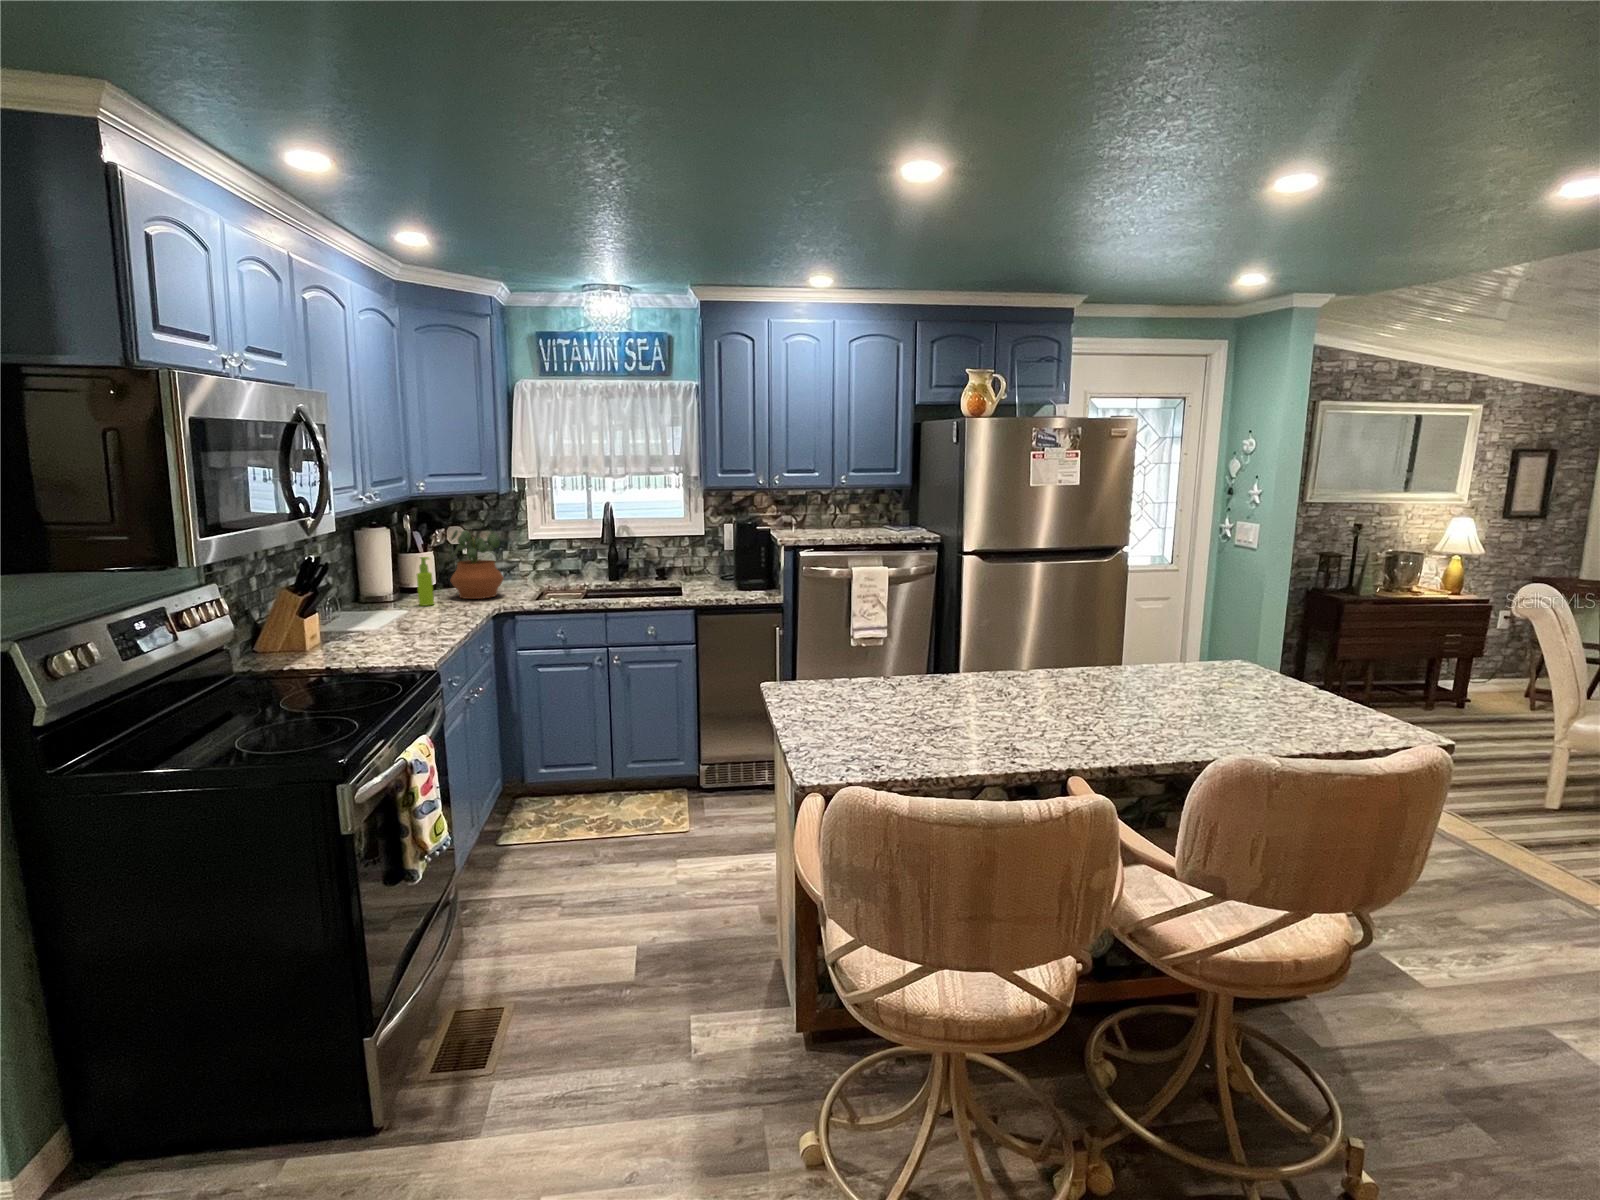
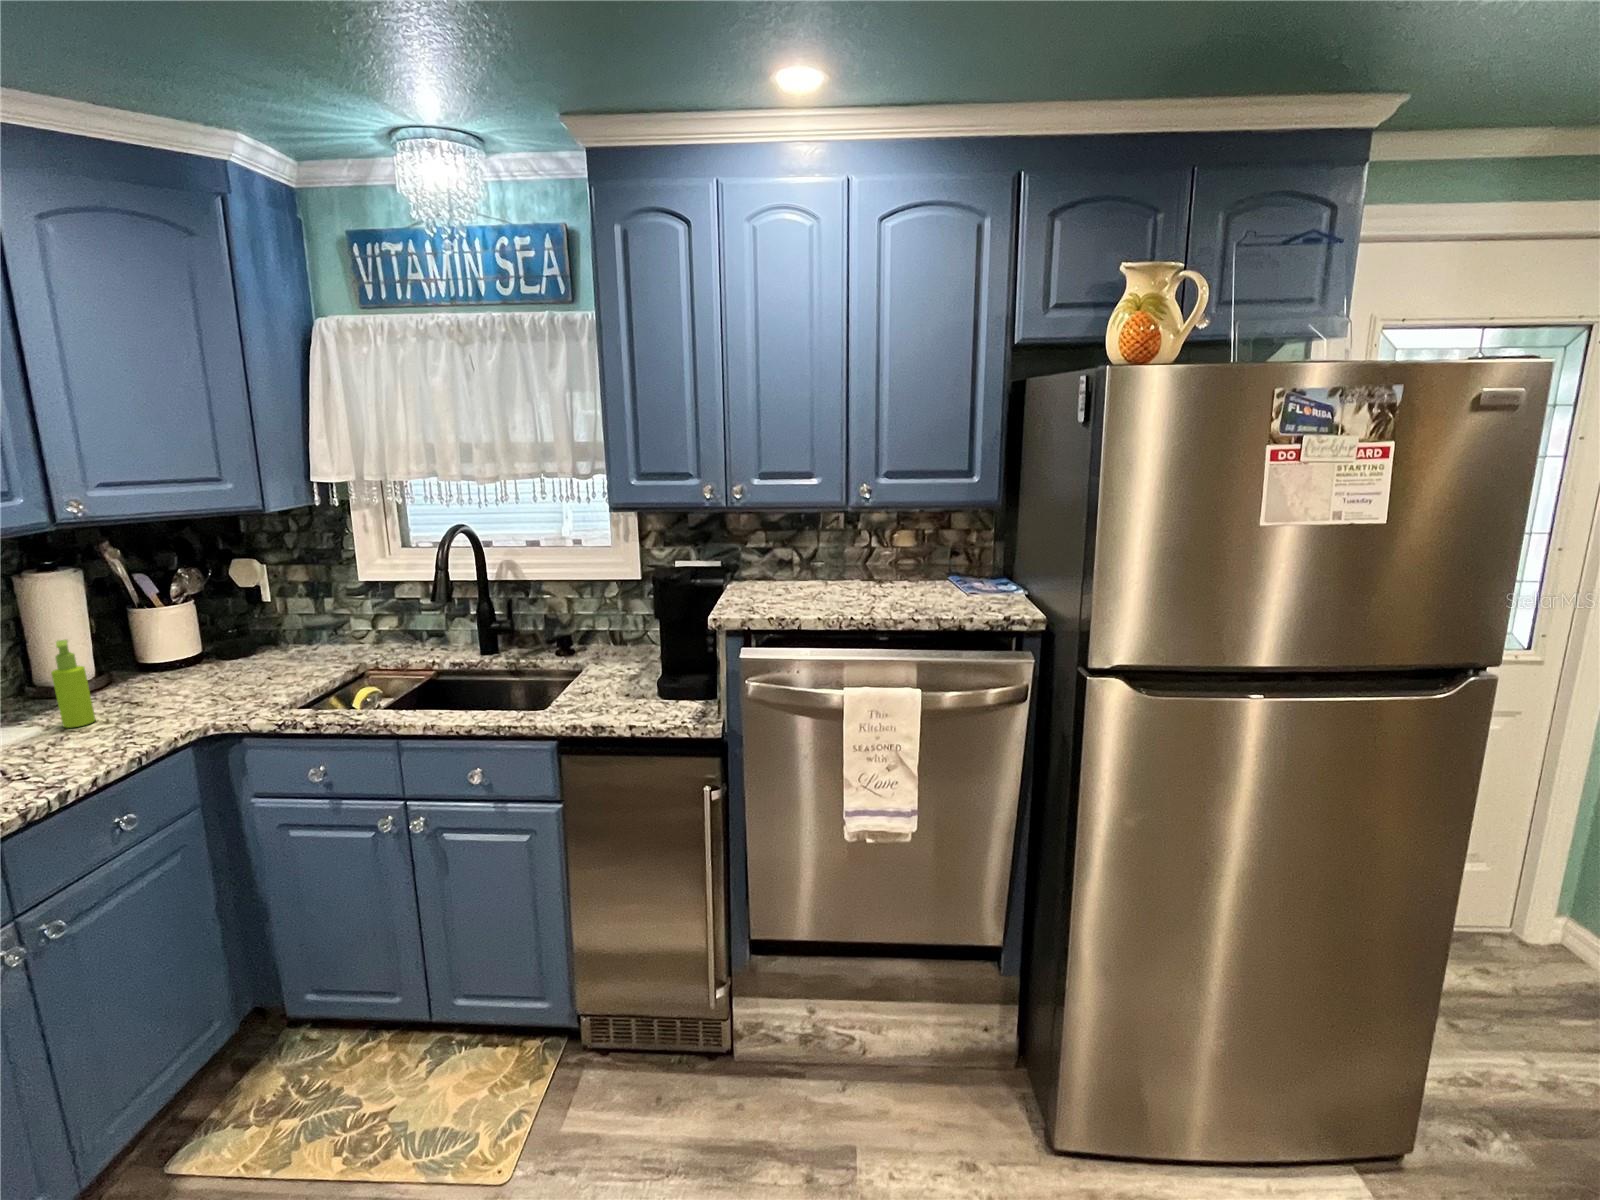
potted plant: present [450,530,504,599] -> none [131,580,255,707]

